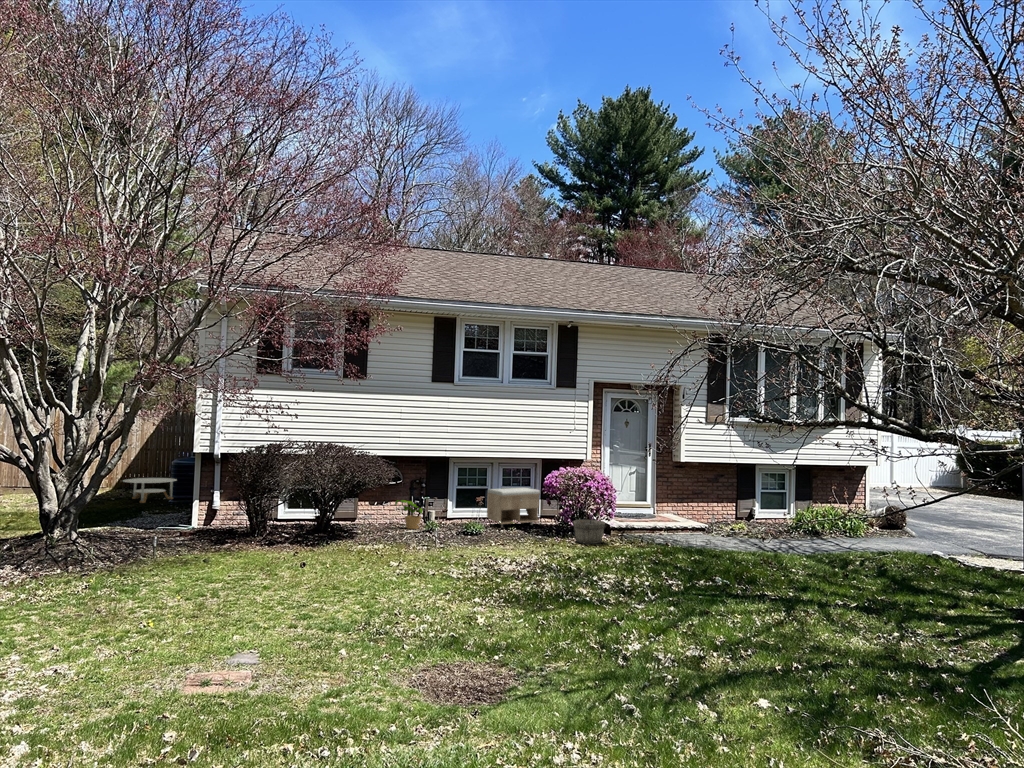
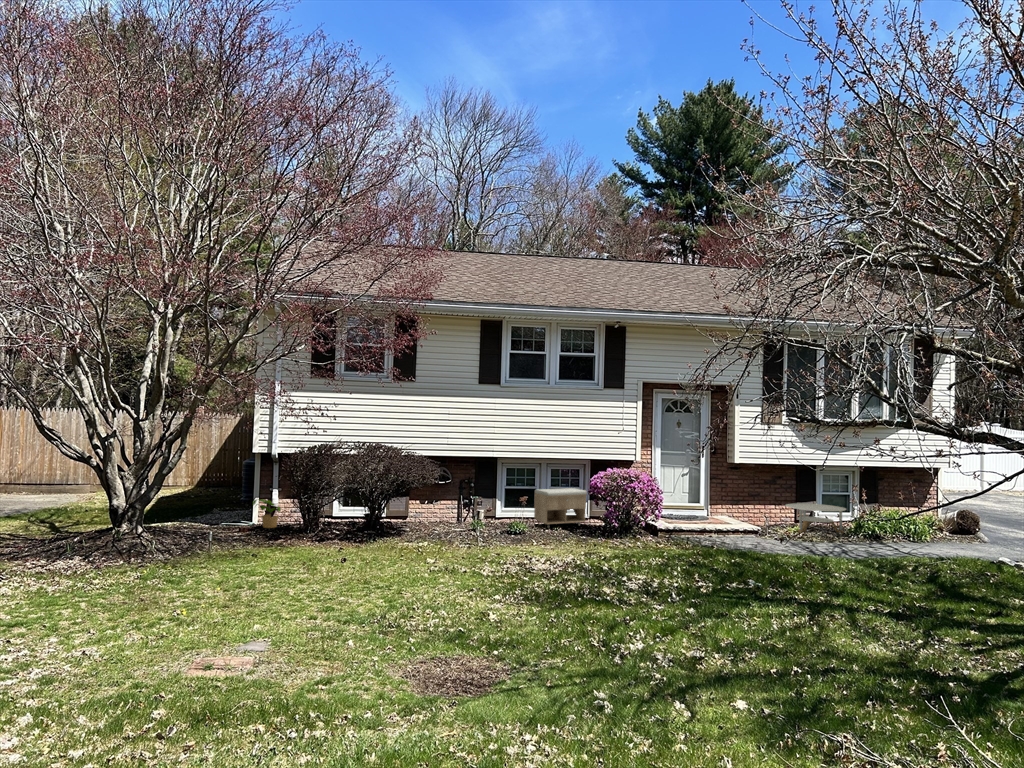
round table: present [123,478,176,503] -> present [785,503,846,533]
potted plant: present [395,500,423,529] -> present [253,499,281,528]
wooden bucket: present [573,519,605,544] -> none [615,515,648,545]

